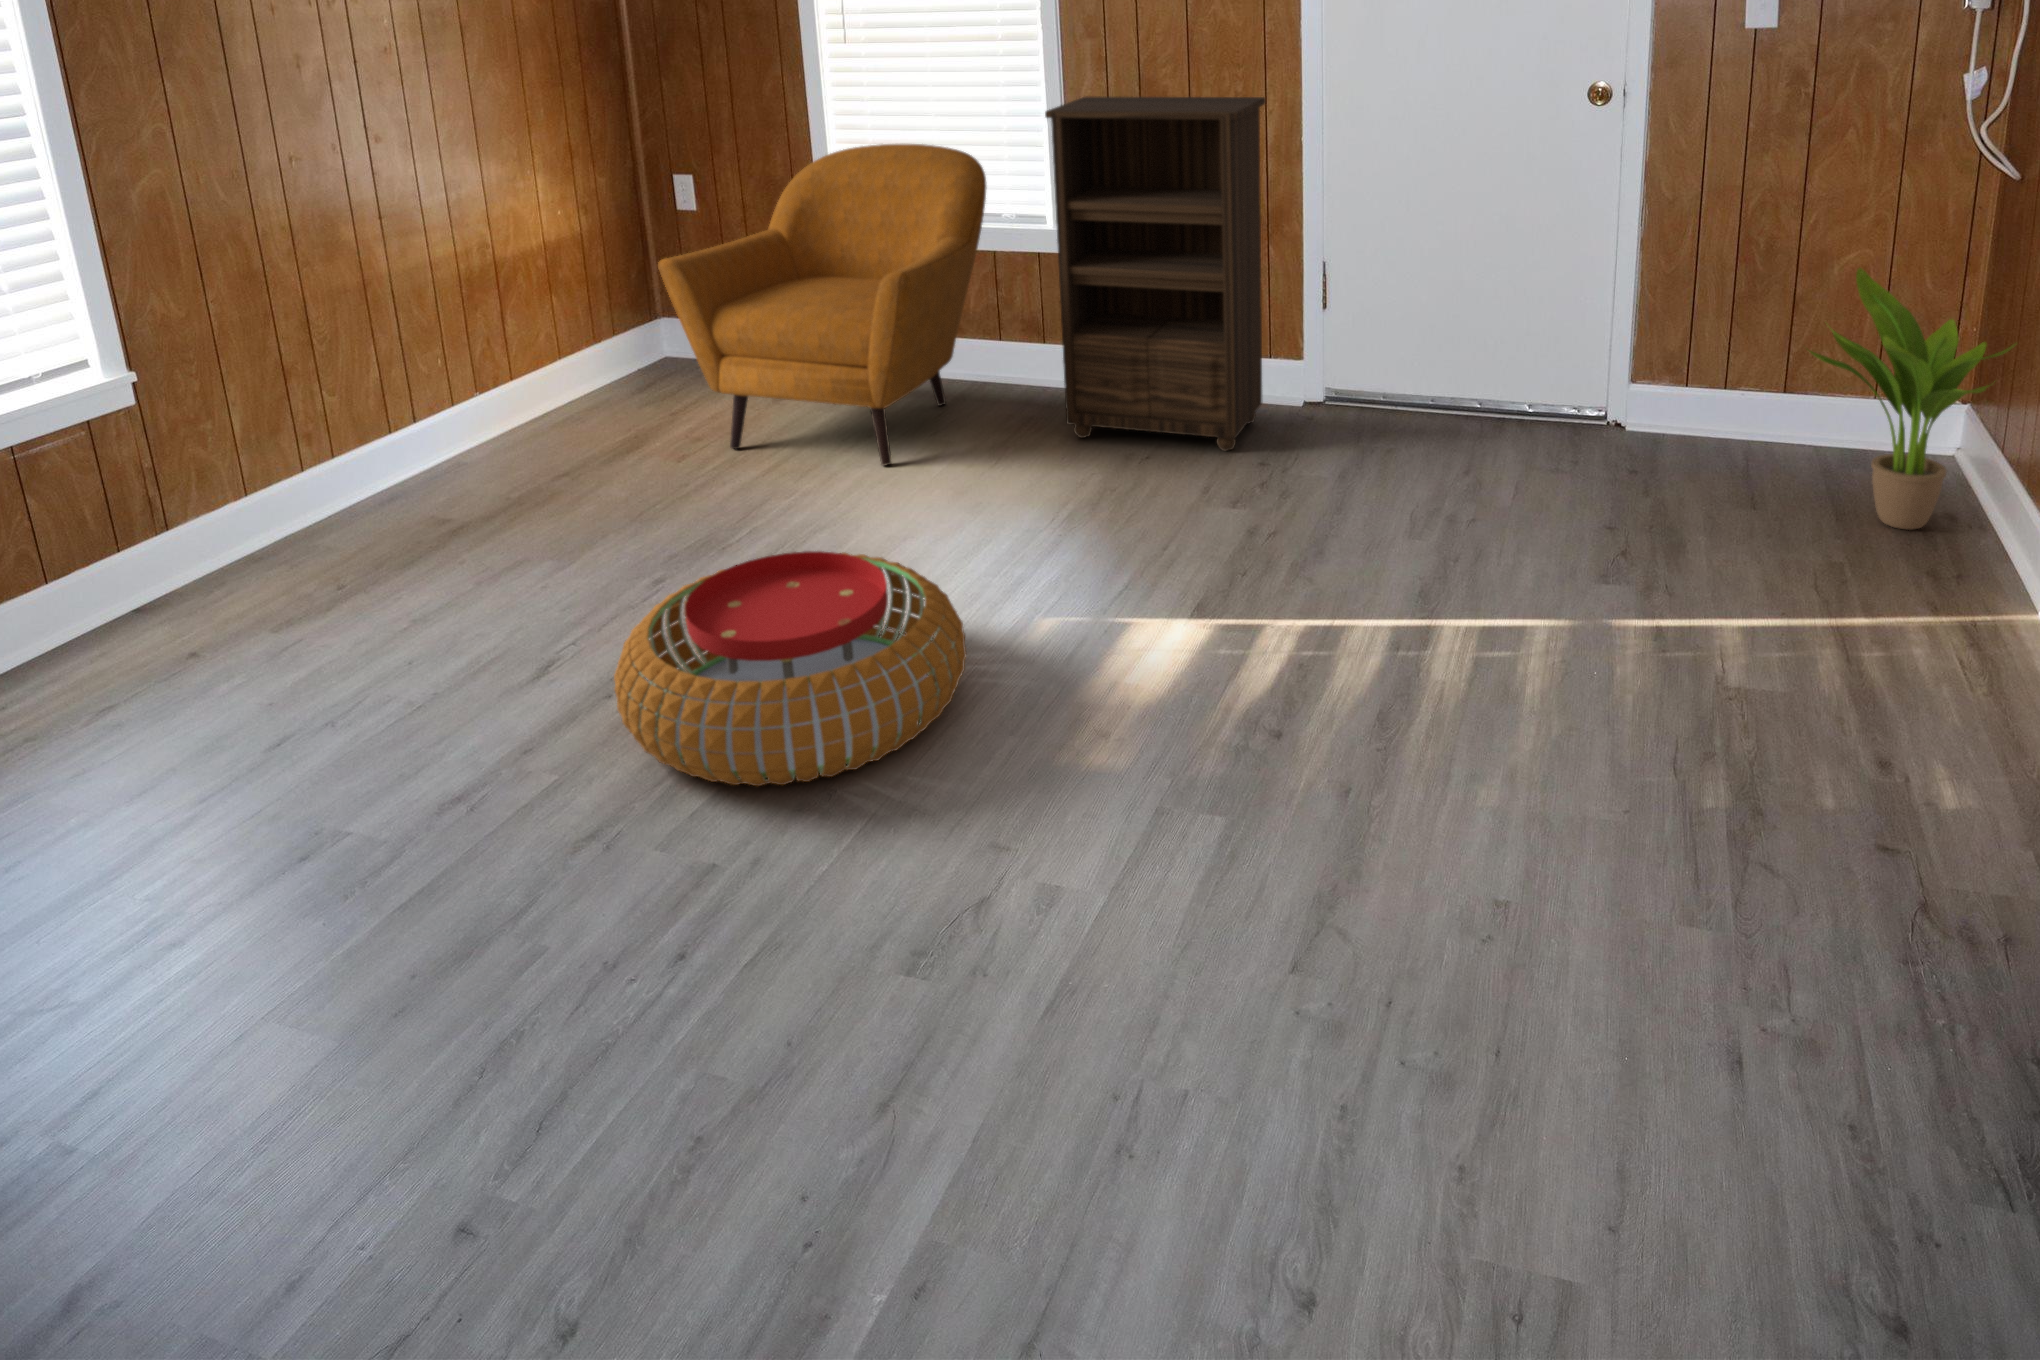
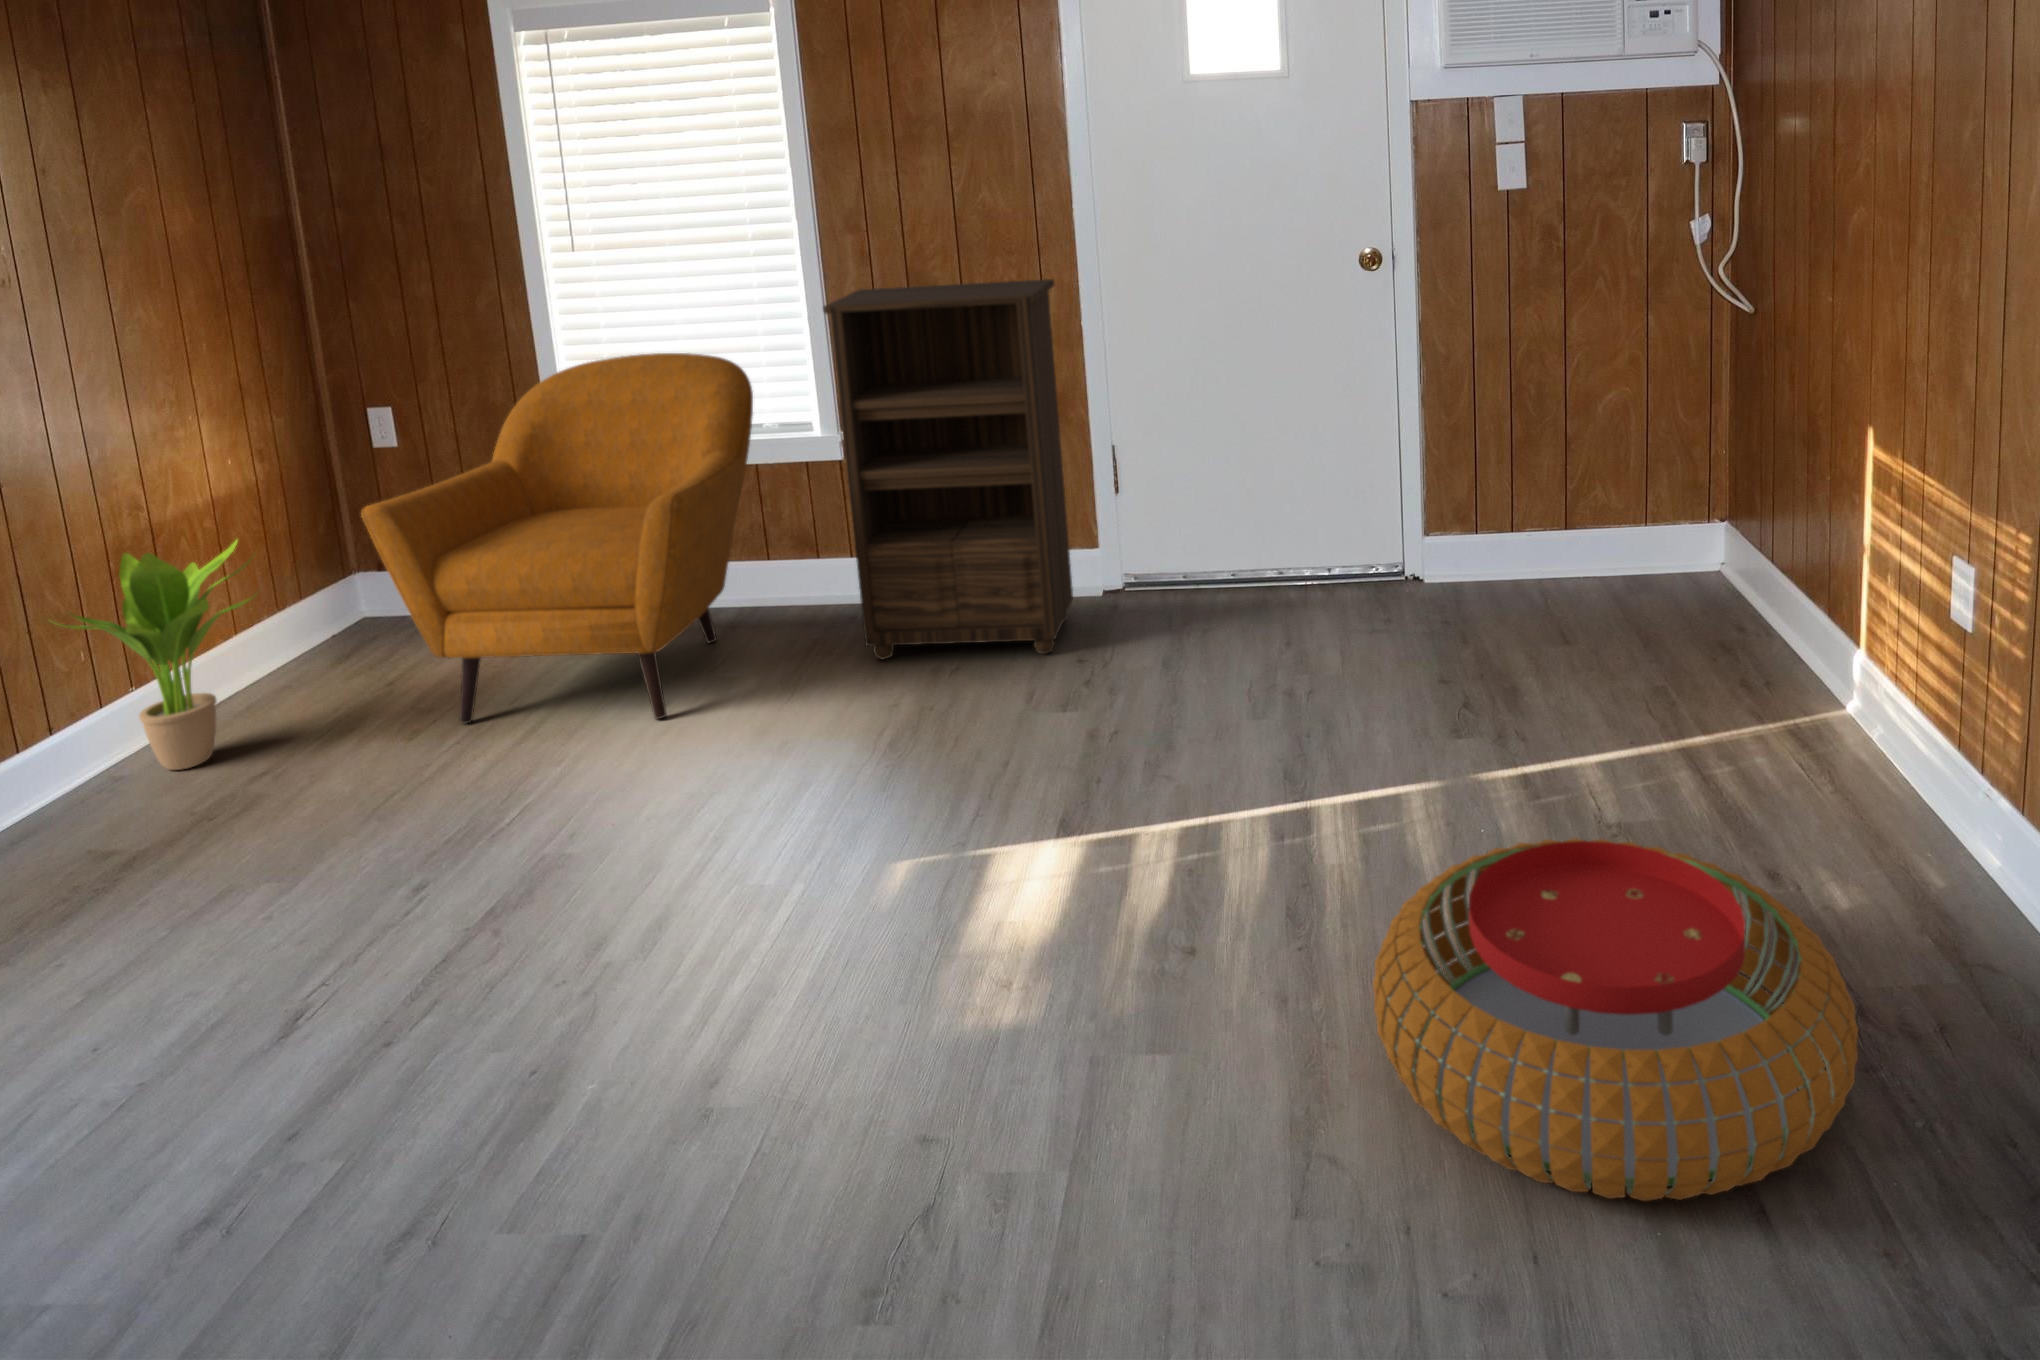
potted plant: present [1810,268,2016,529] -> present [56,540,258,770]
pouf: present [614,551,966,786] -> present [1372,838,1858,1201]

